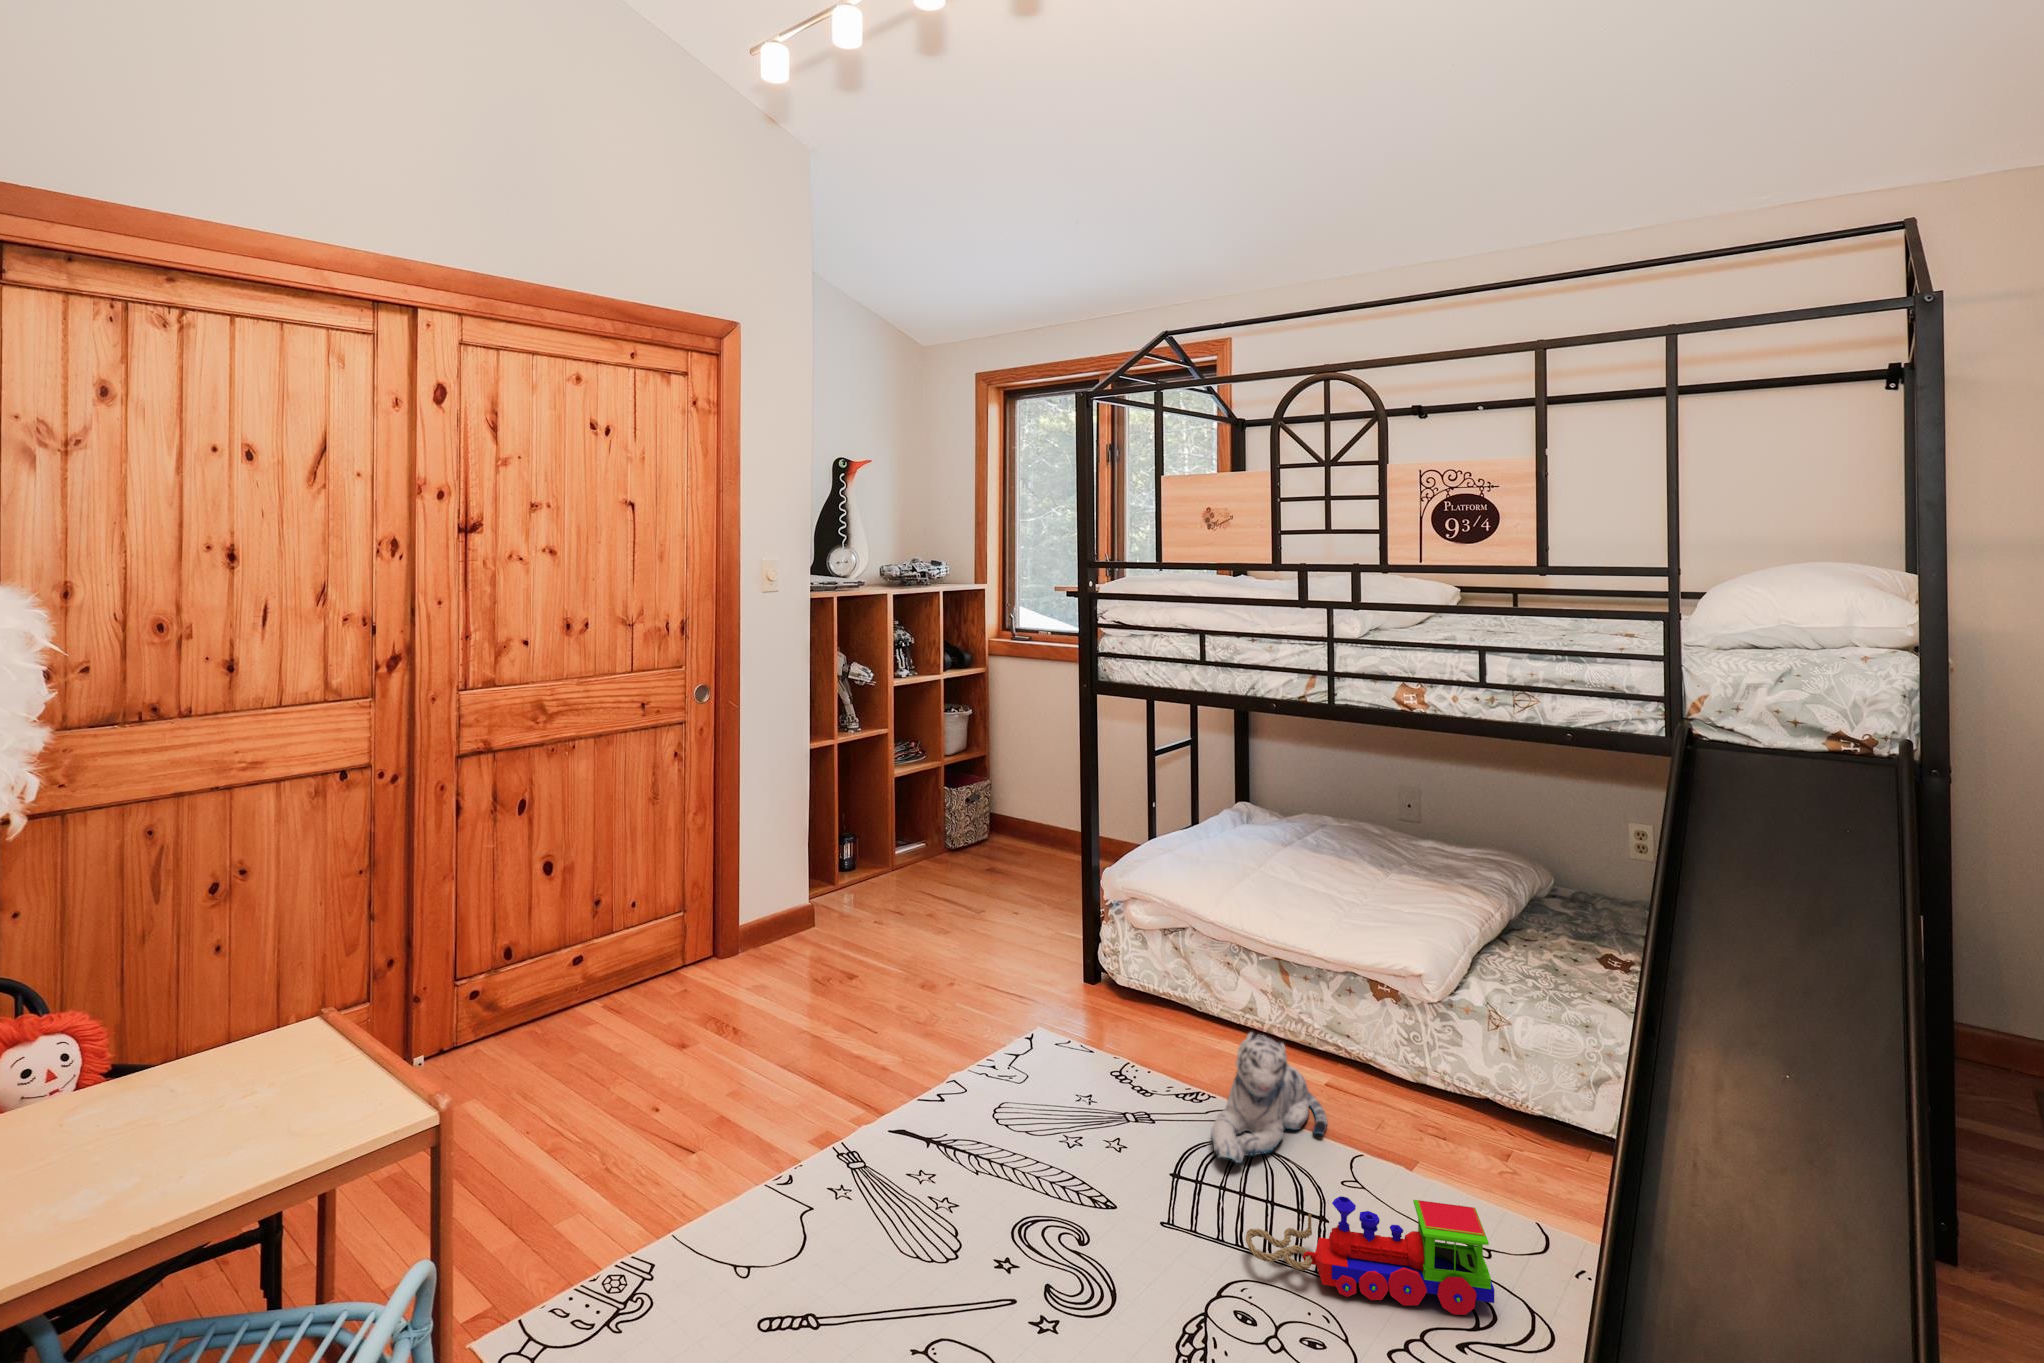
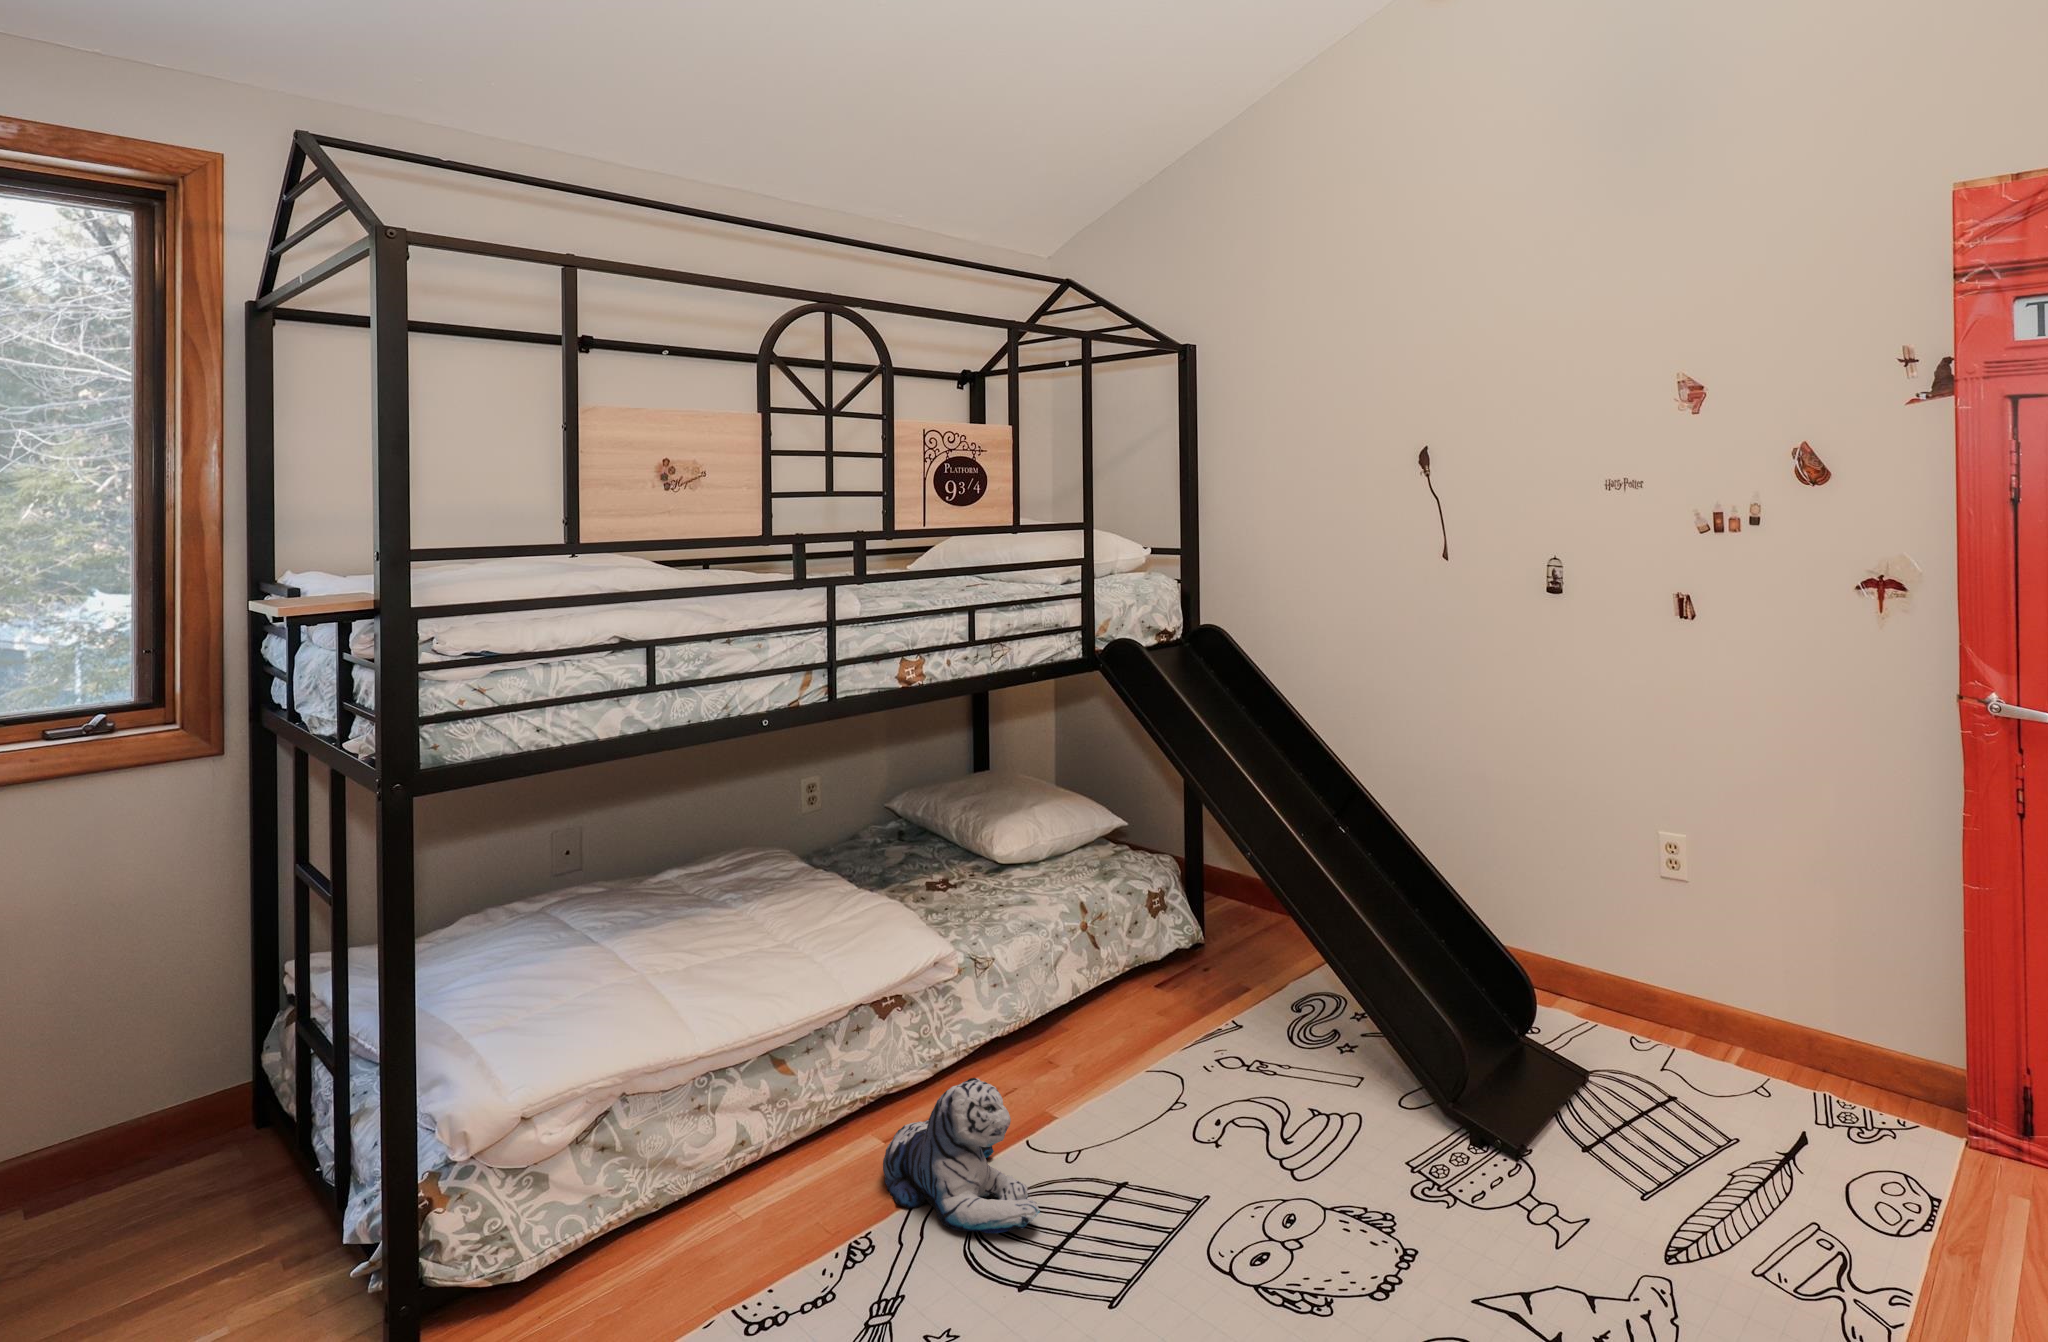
toy train: present [1246,1196,1494,1315] -> none [1166,1055,1262,1221]

